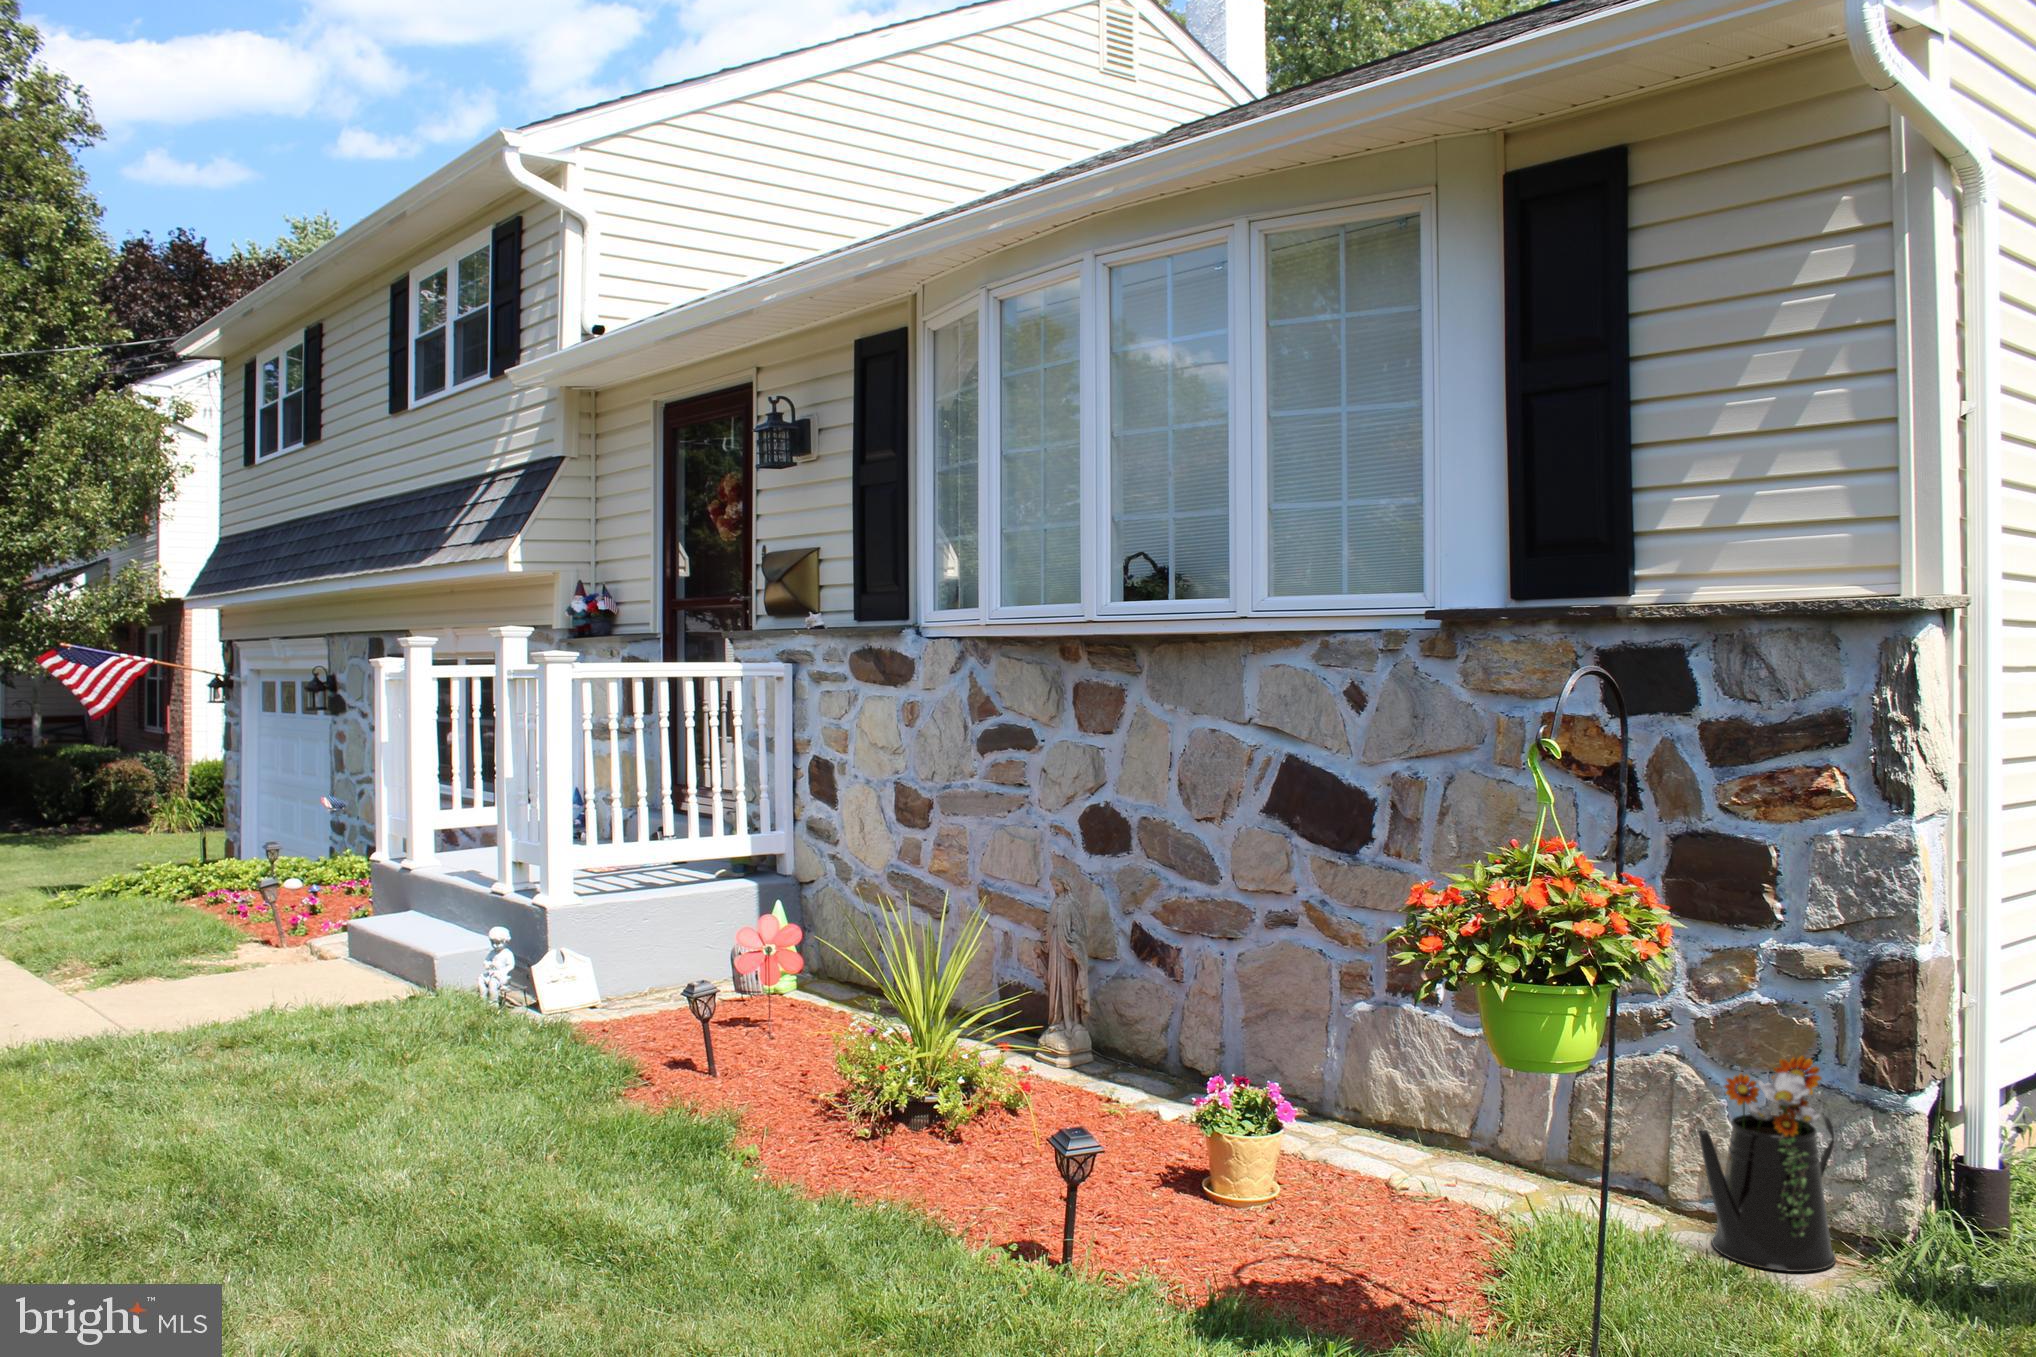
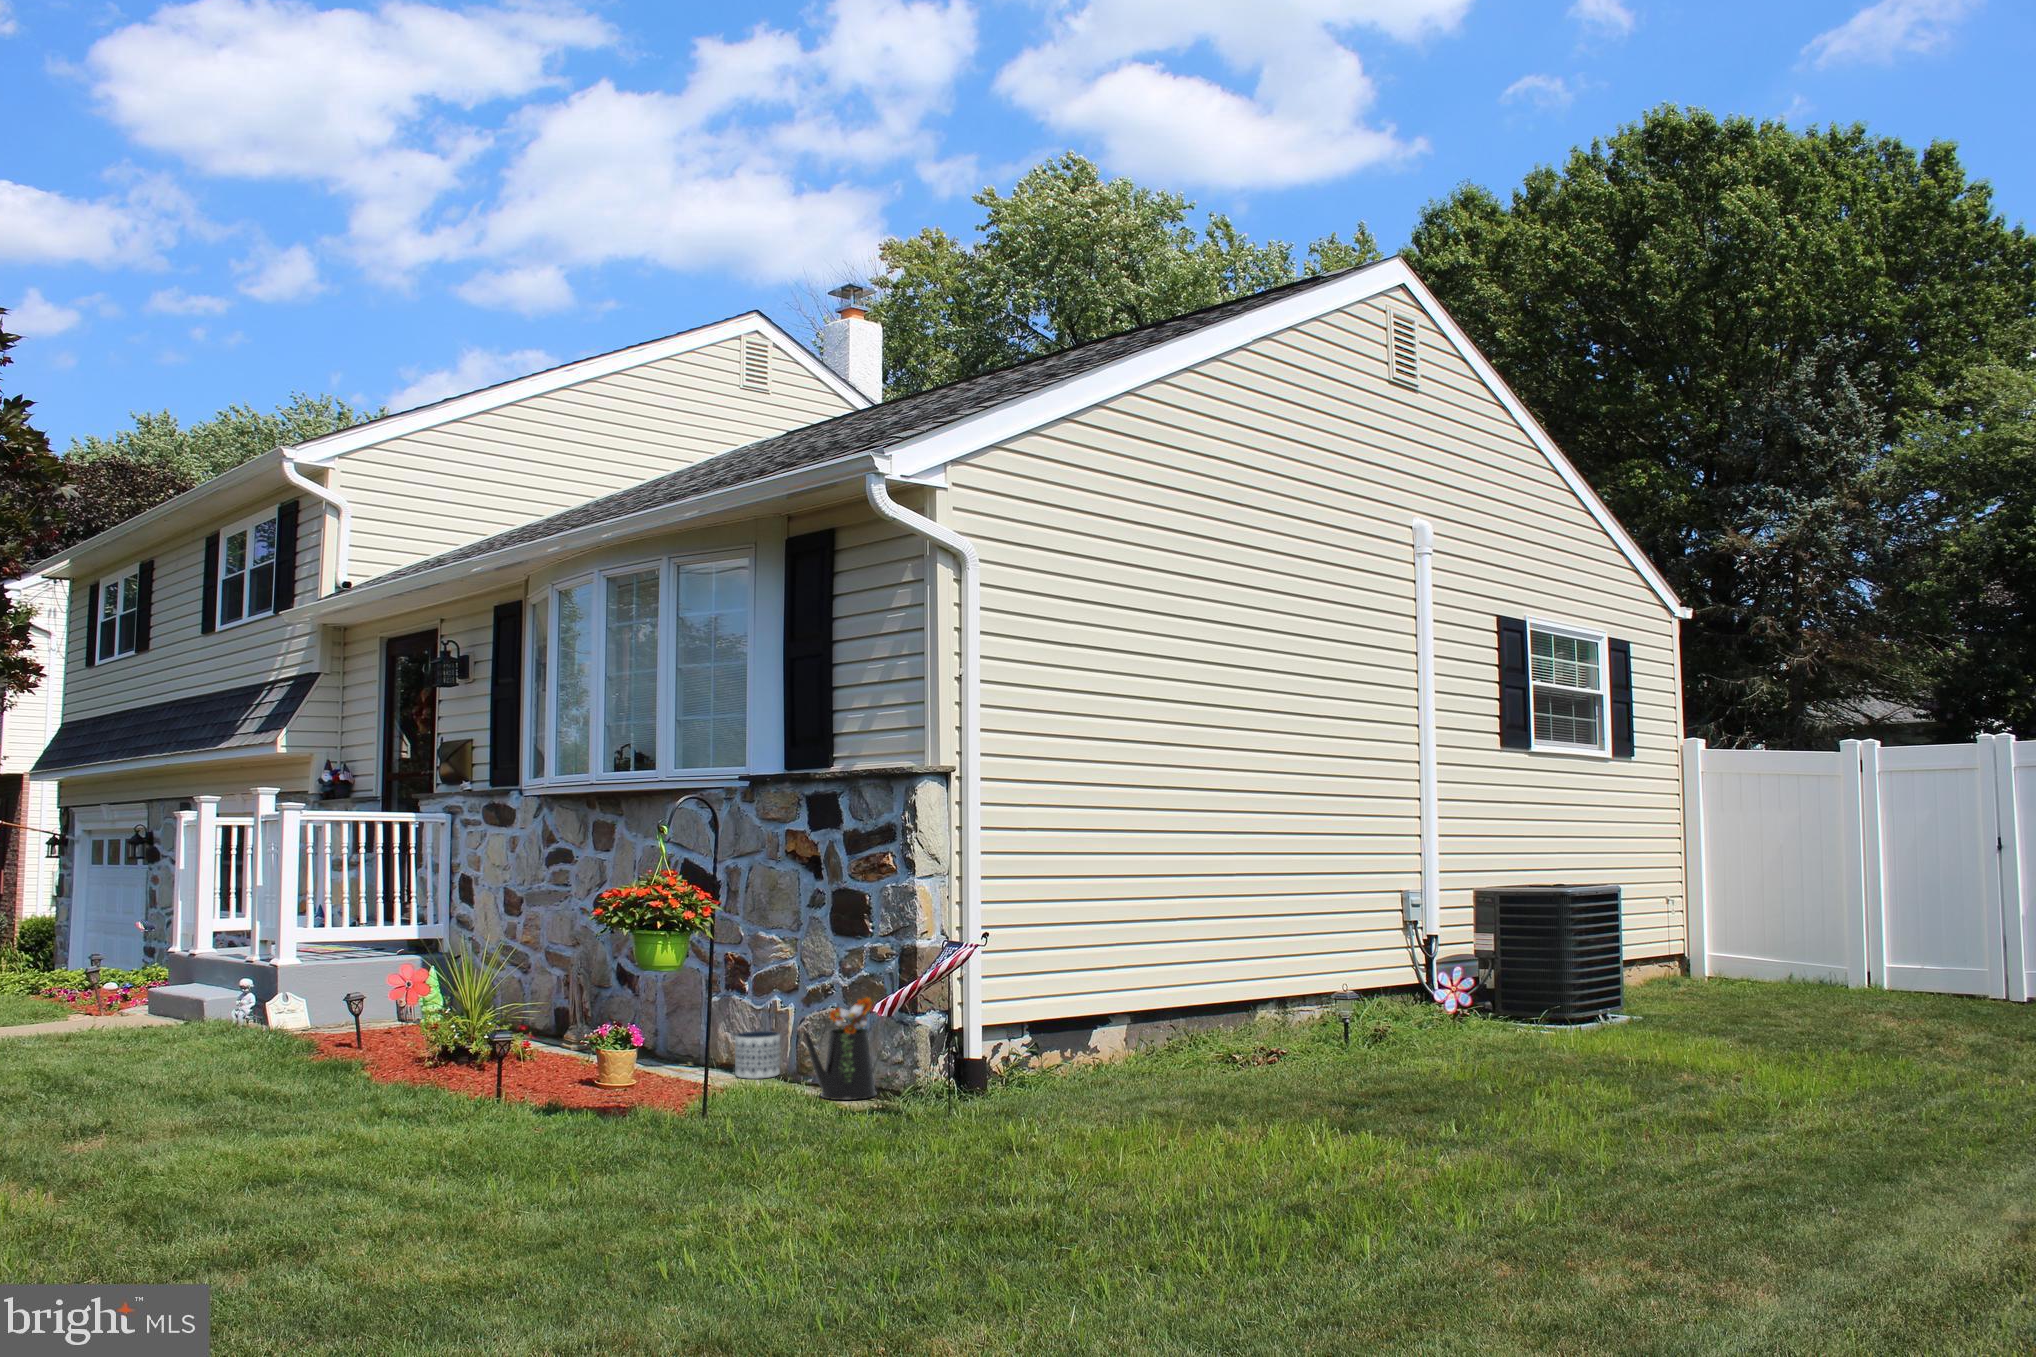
planter: none [1457,1082,1543,1179] -> present [735,1031,780,1079]

